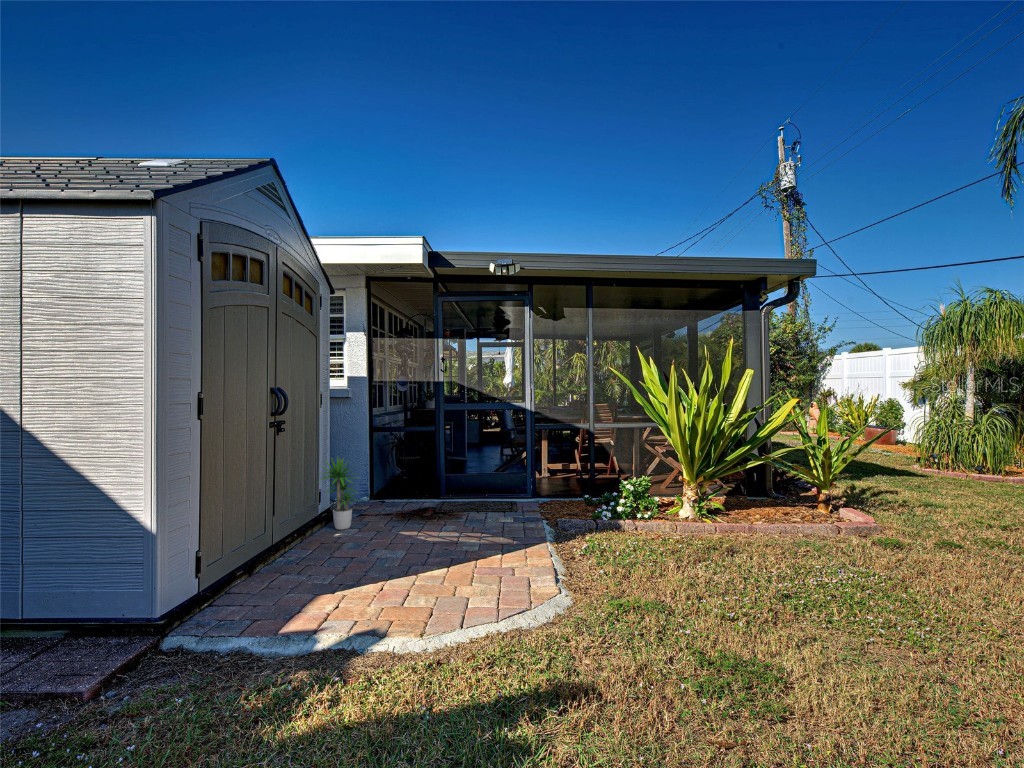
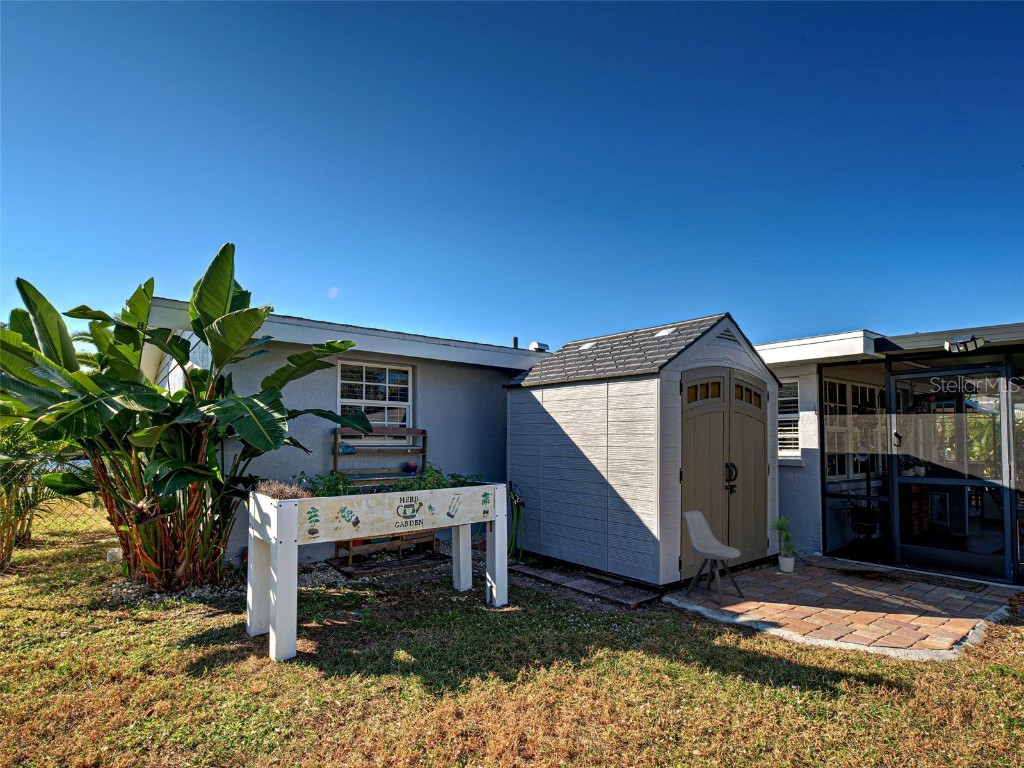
chair: none [203,466,309,621] -> present [683,510,744,606]

